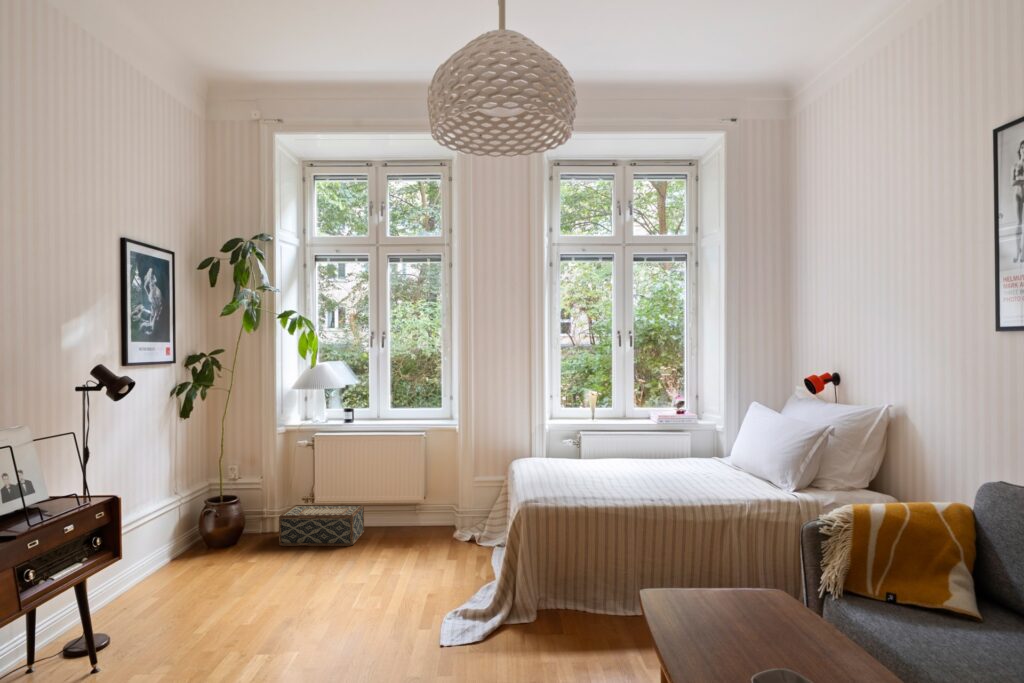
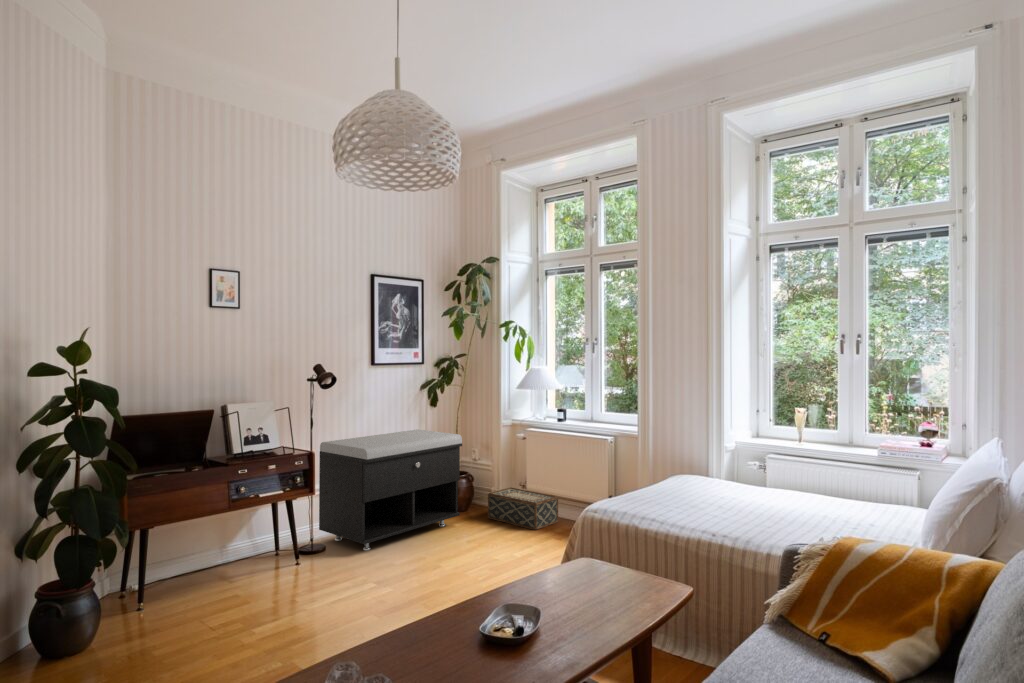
storage bench: none [65,449,258,625] -> present [319,430,462,551]

